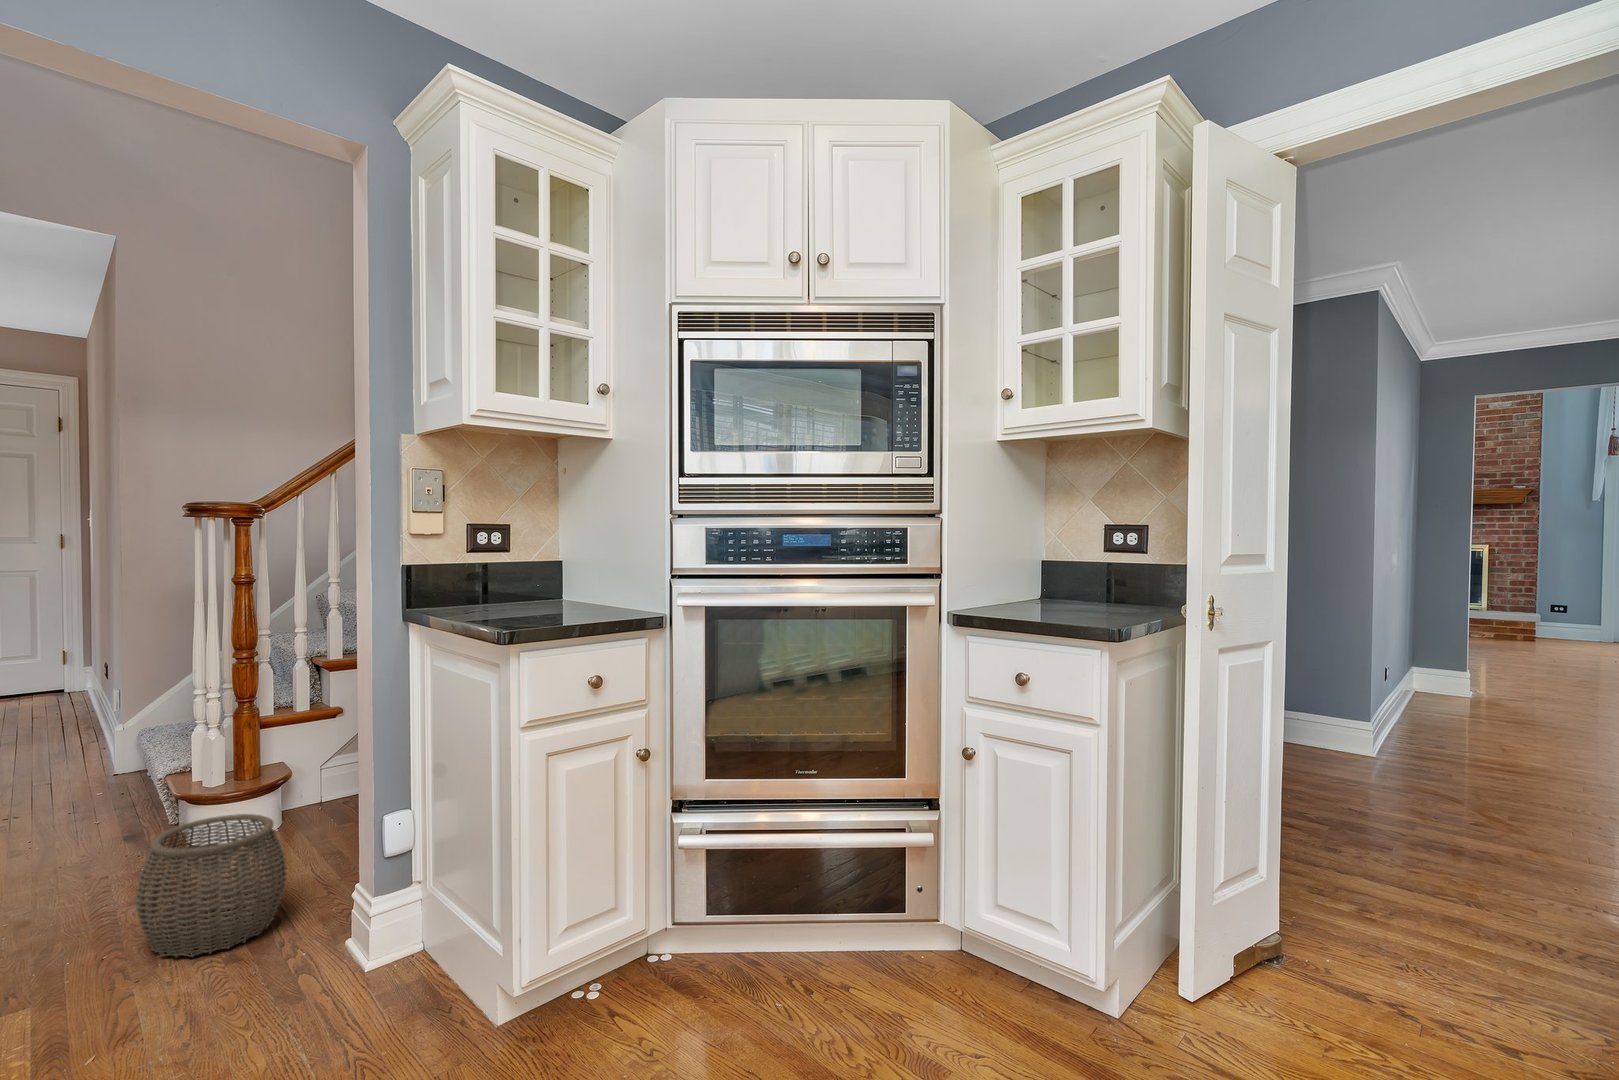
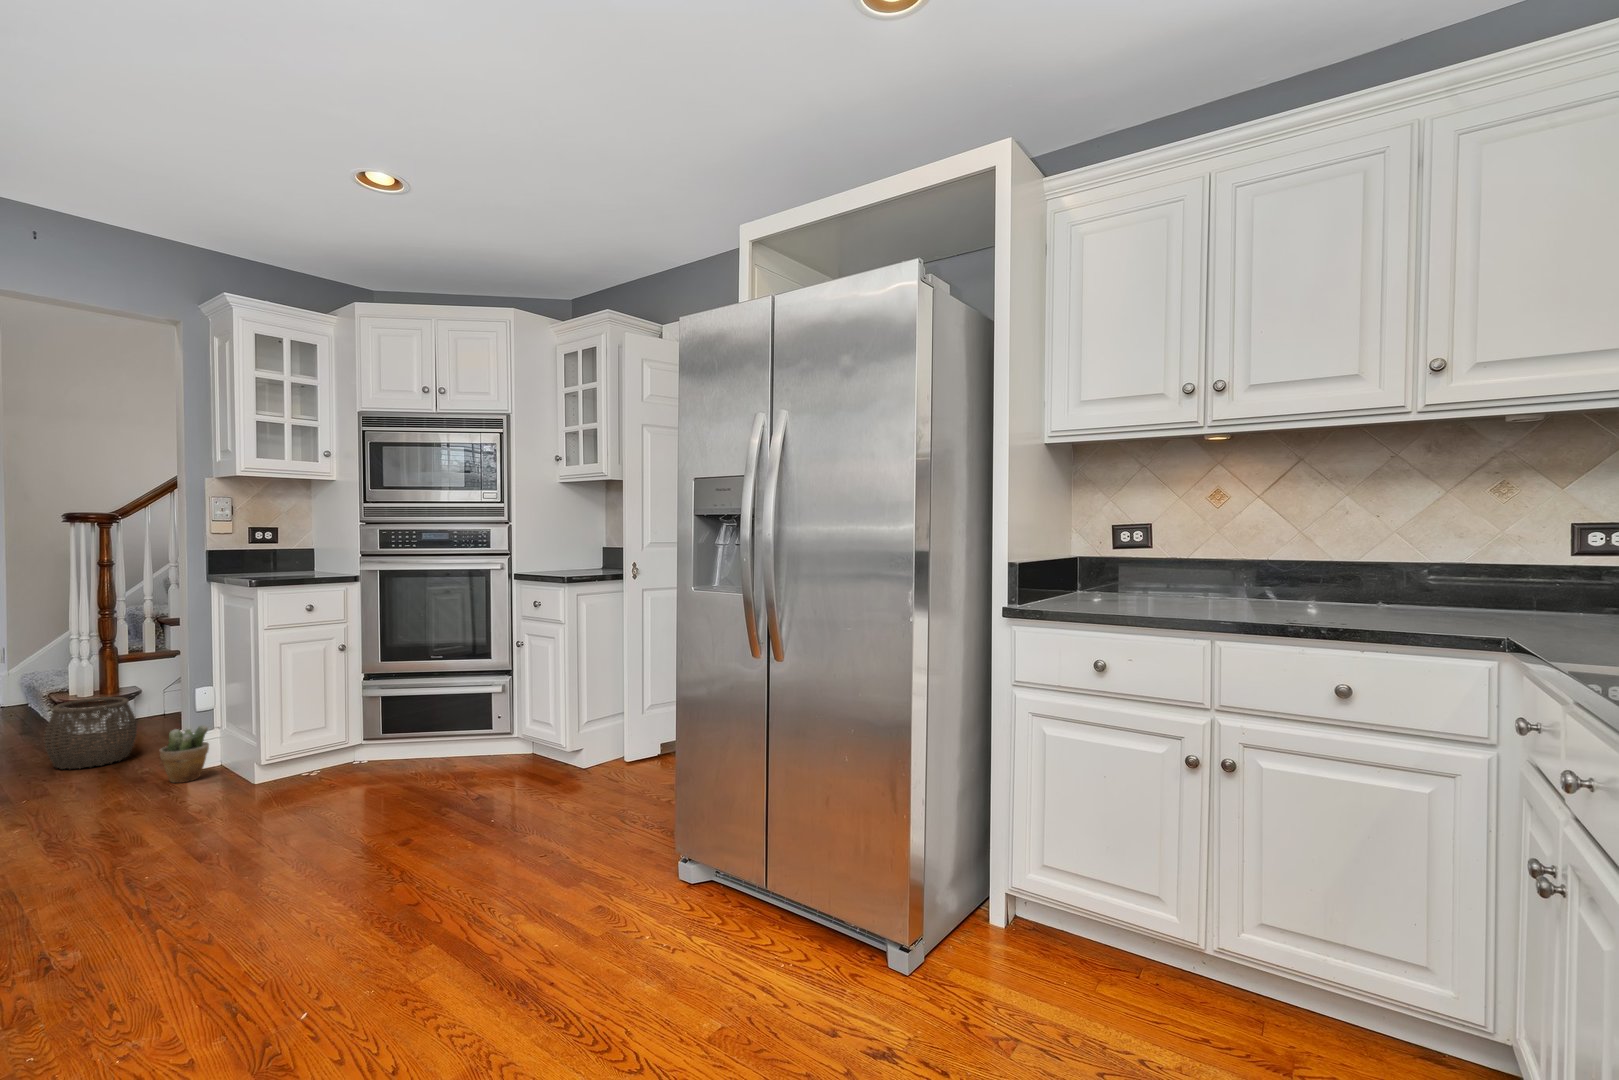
potted plant: none [326,903,411,1021] -> present [160,725,209,783]

